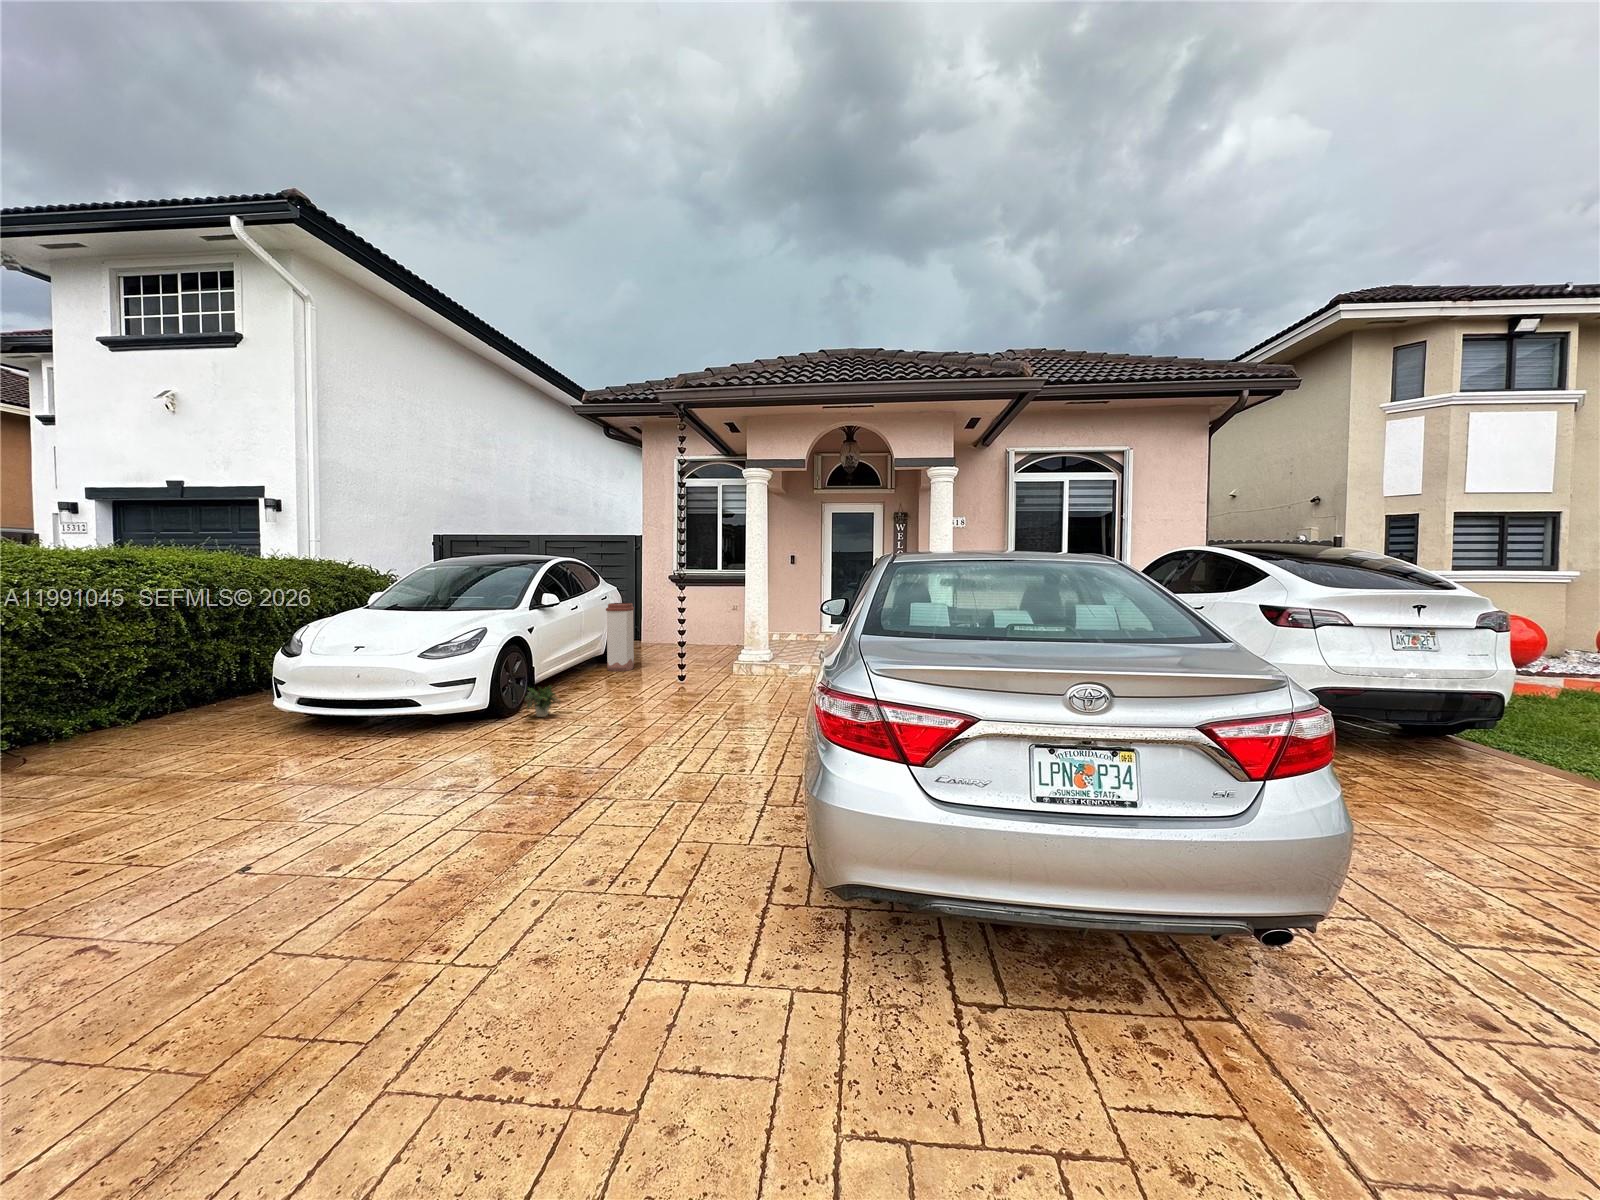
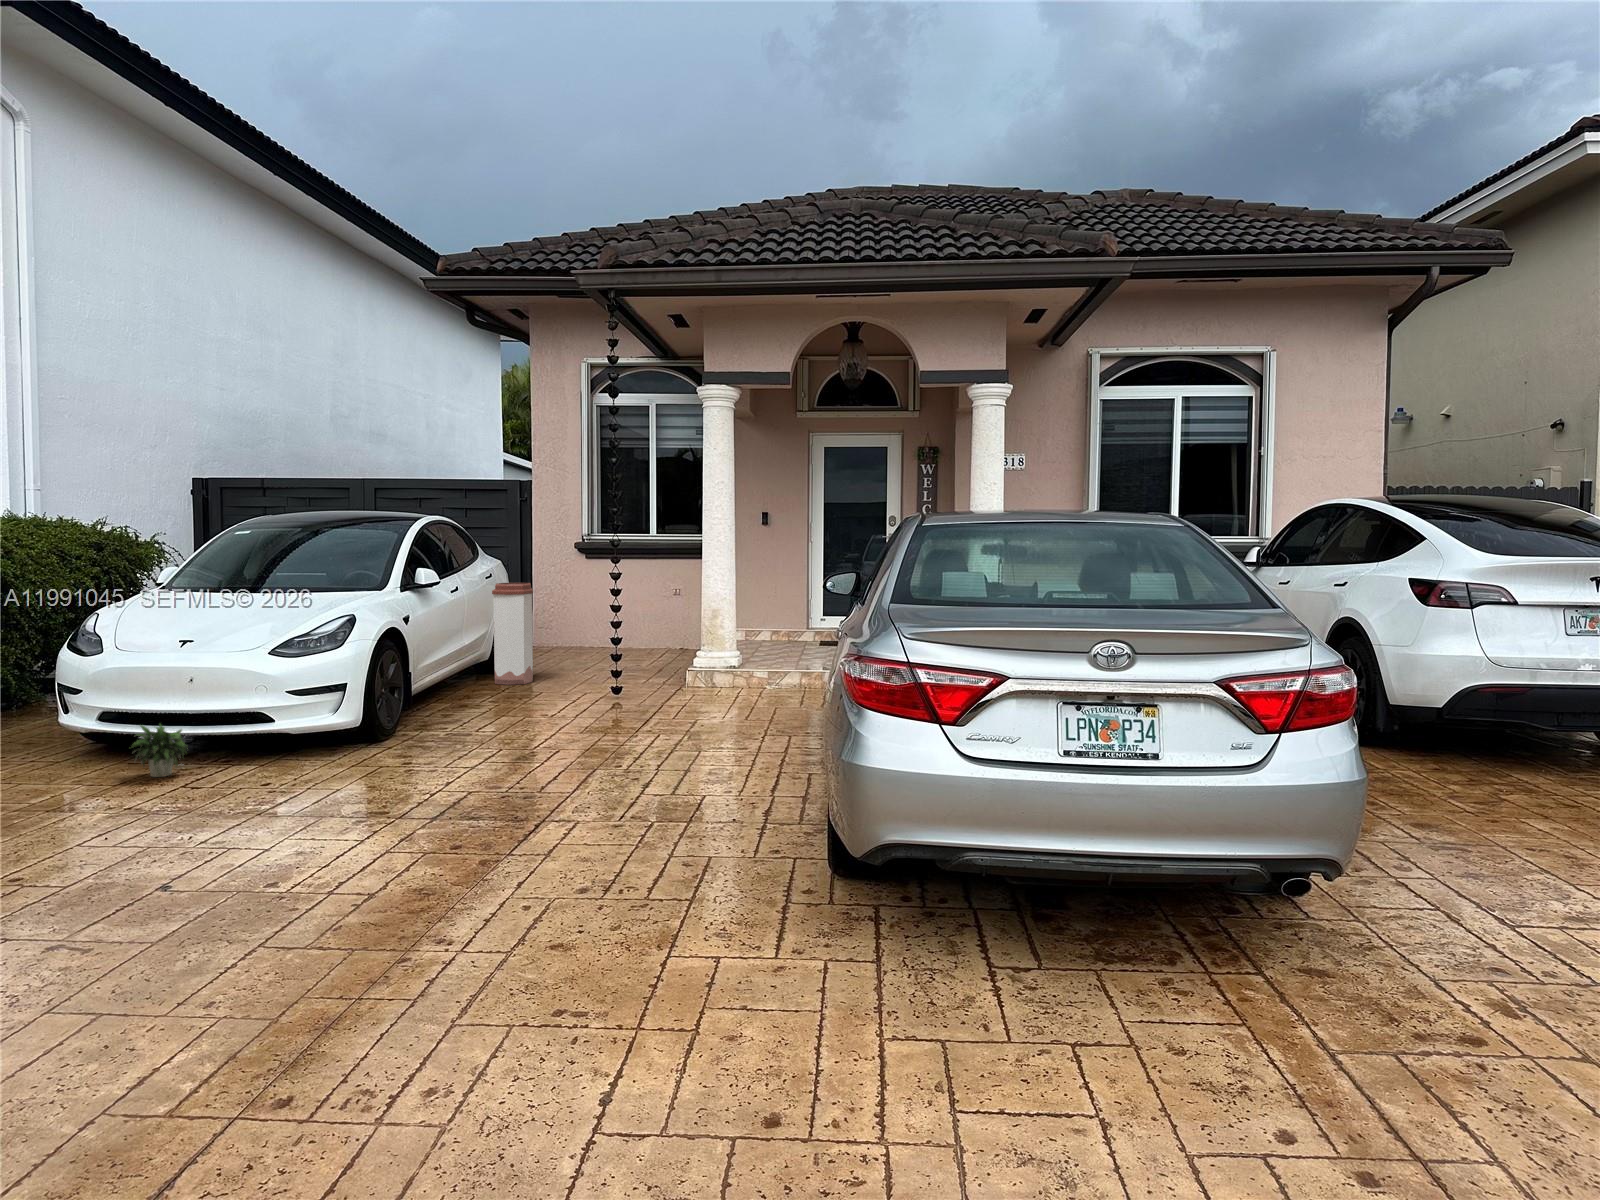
potted plant: present [526,686,559,717] -> present [132,724,188,777]

